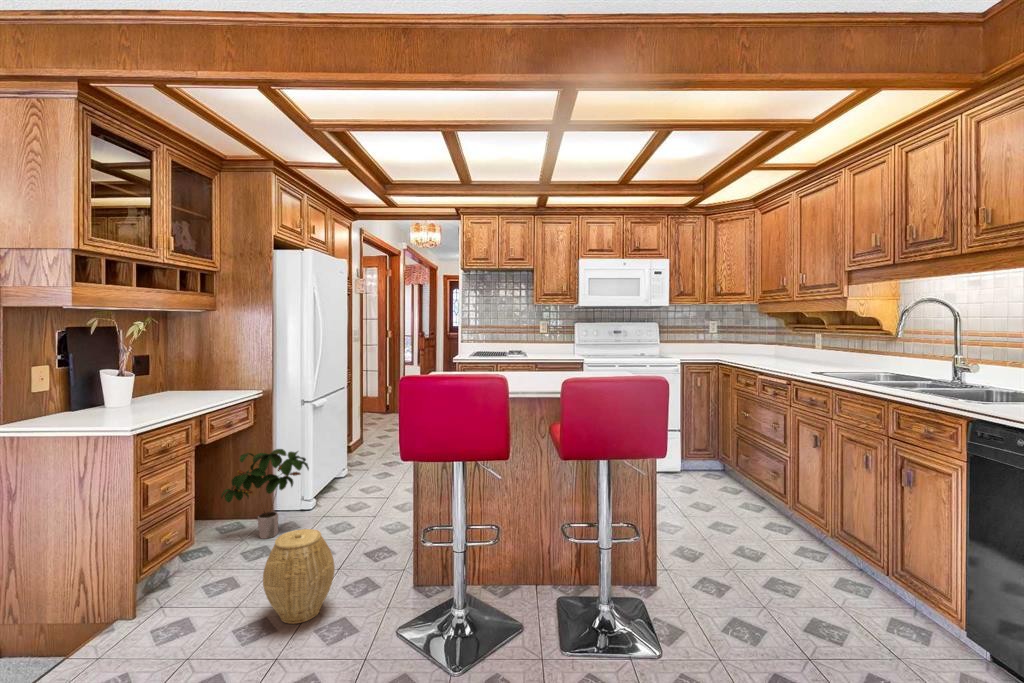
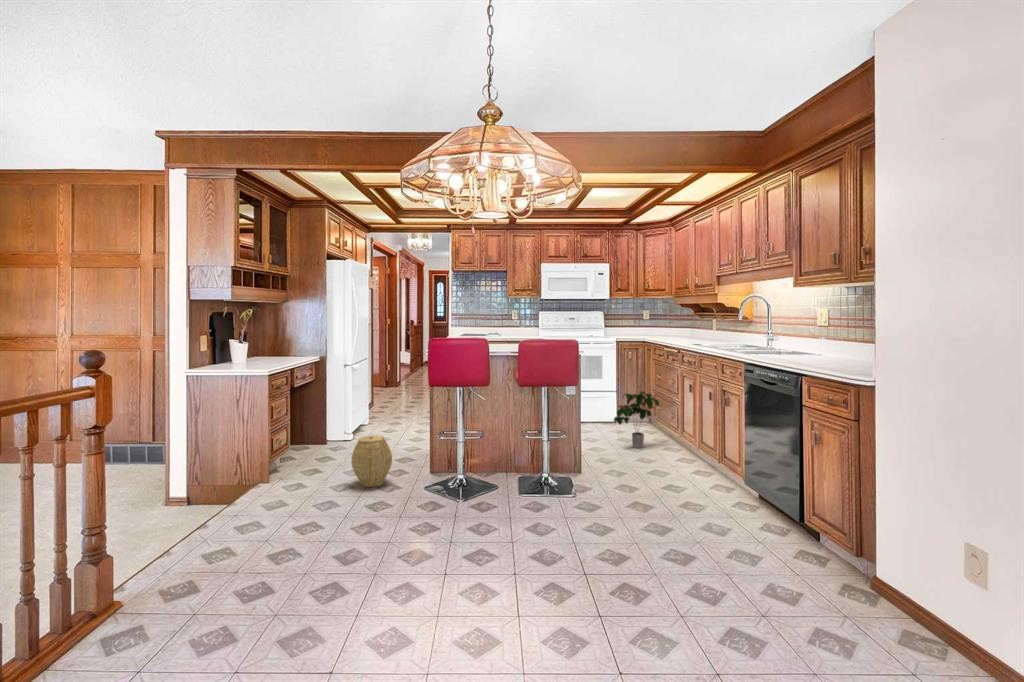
potted plant: present [221,449,309,539] -> present [614,391,659,448]

